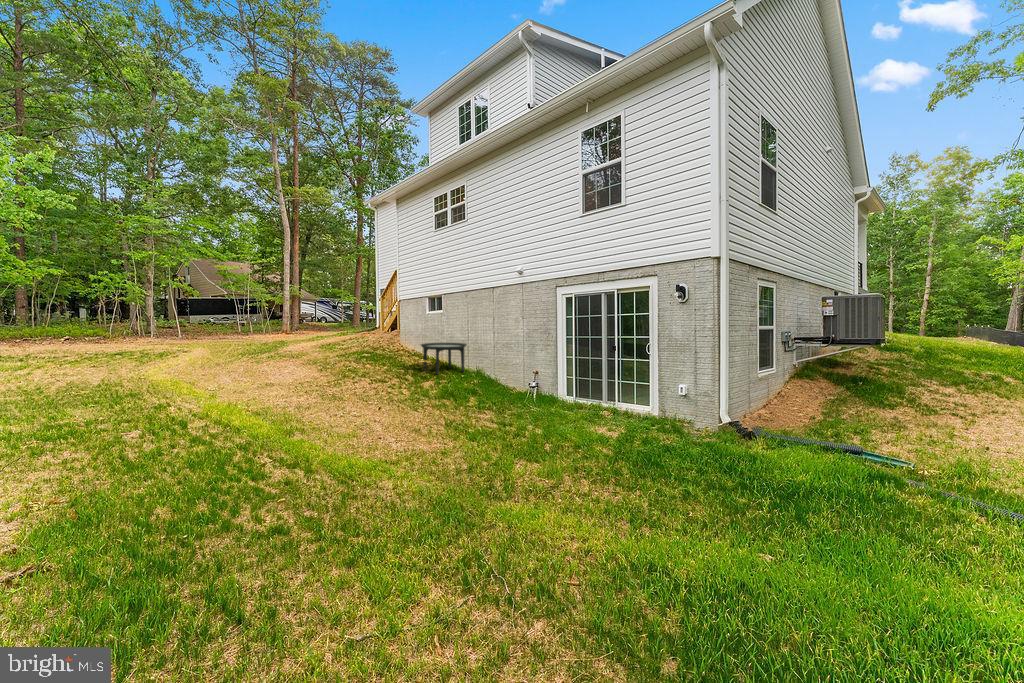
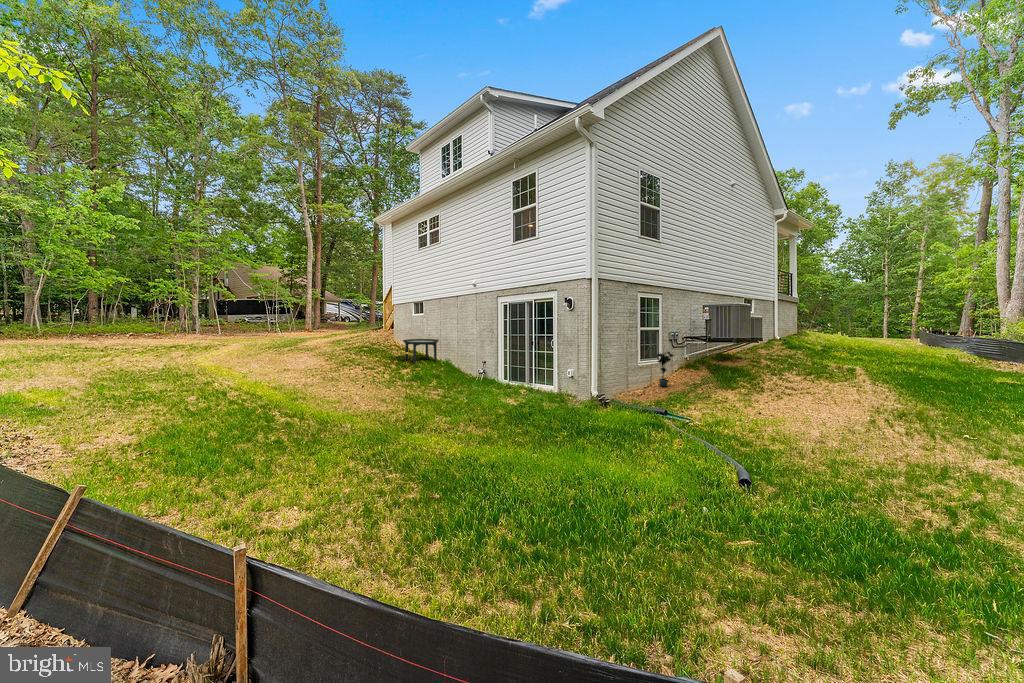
potted plant: none [774,357,801,406] -> present [656,351,674,387]

